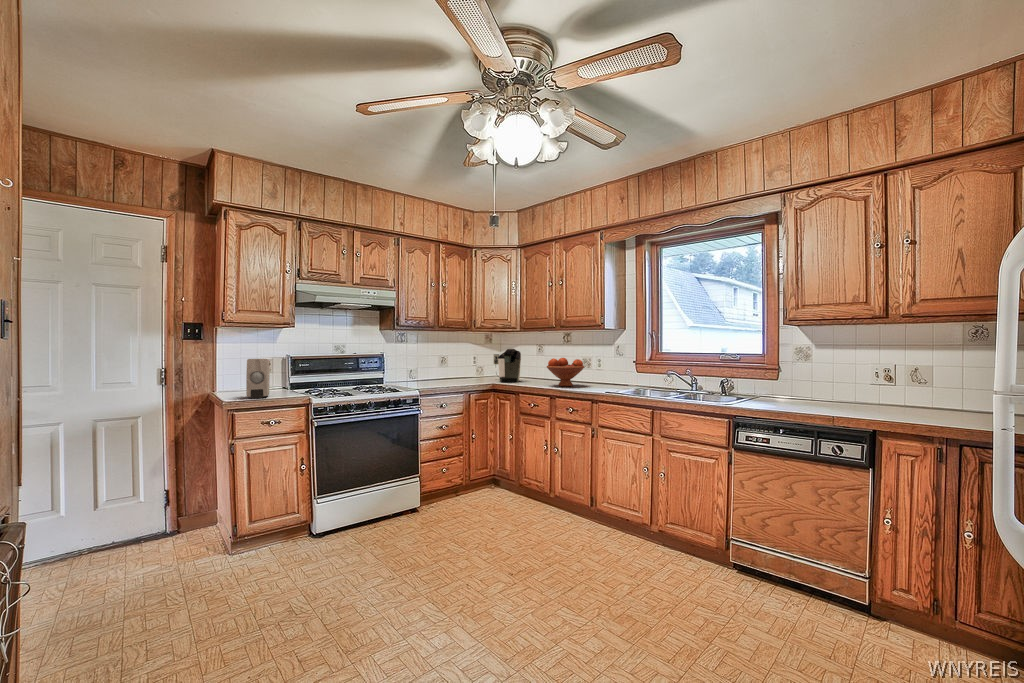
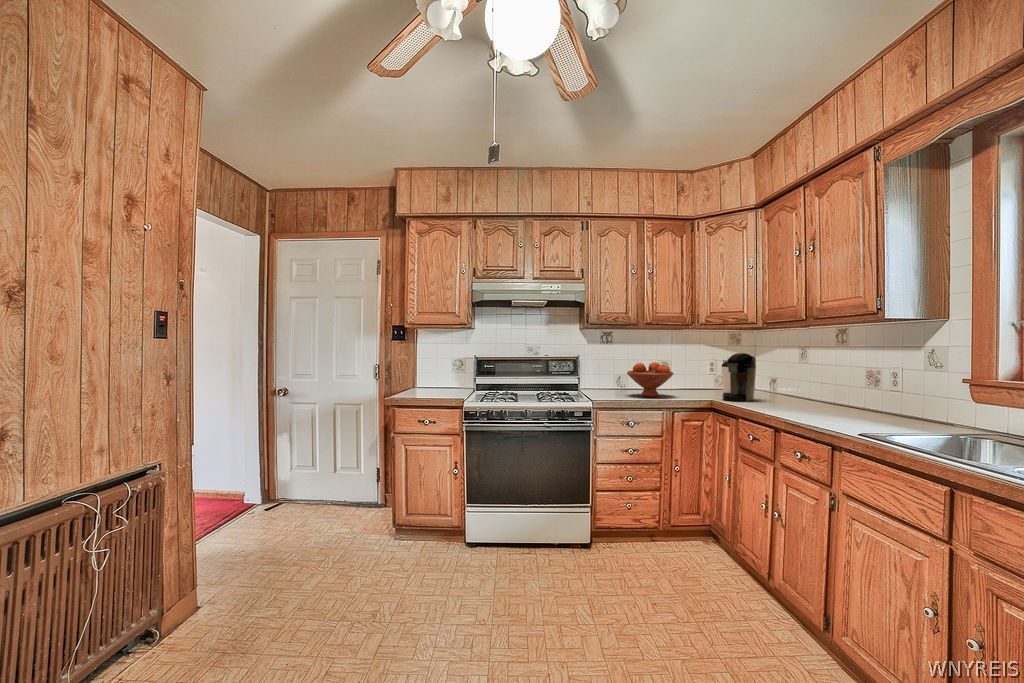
fruit bowl: present [547,358,584,386] -> present [627,362,674,397]
soap dispenser: present [246,359,270,399] -> none [418,359,445,398]

